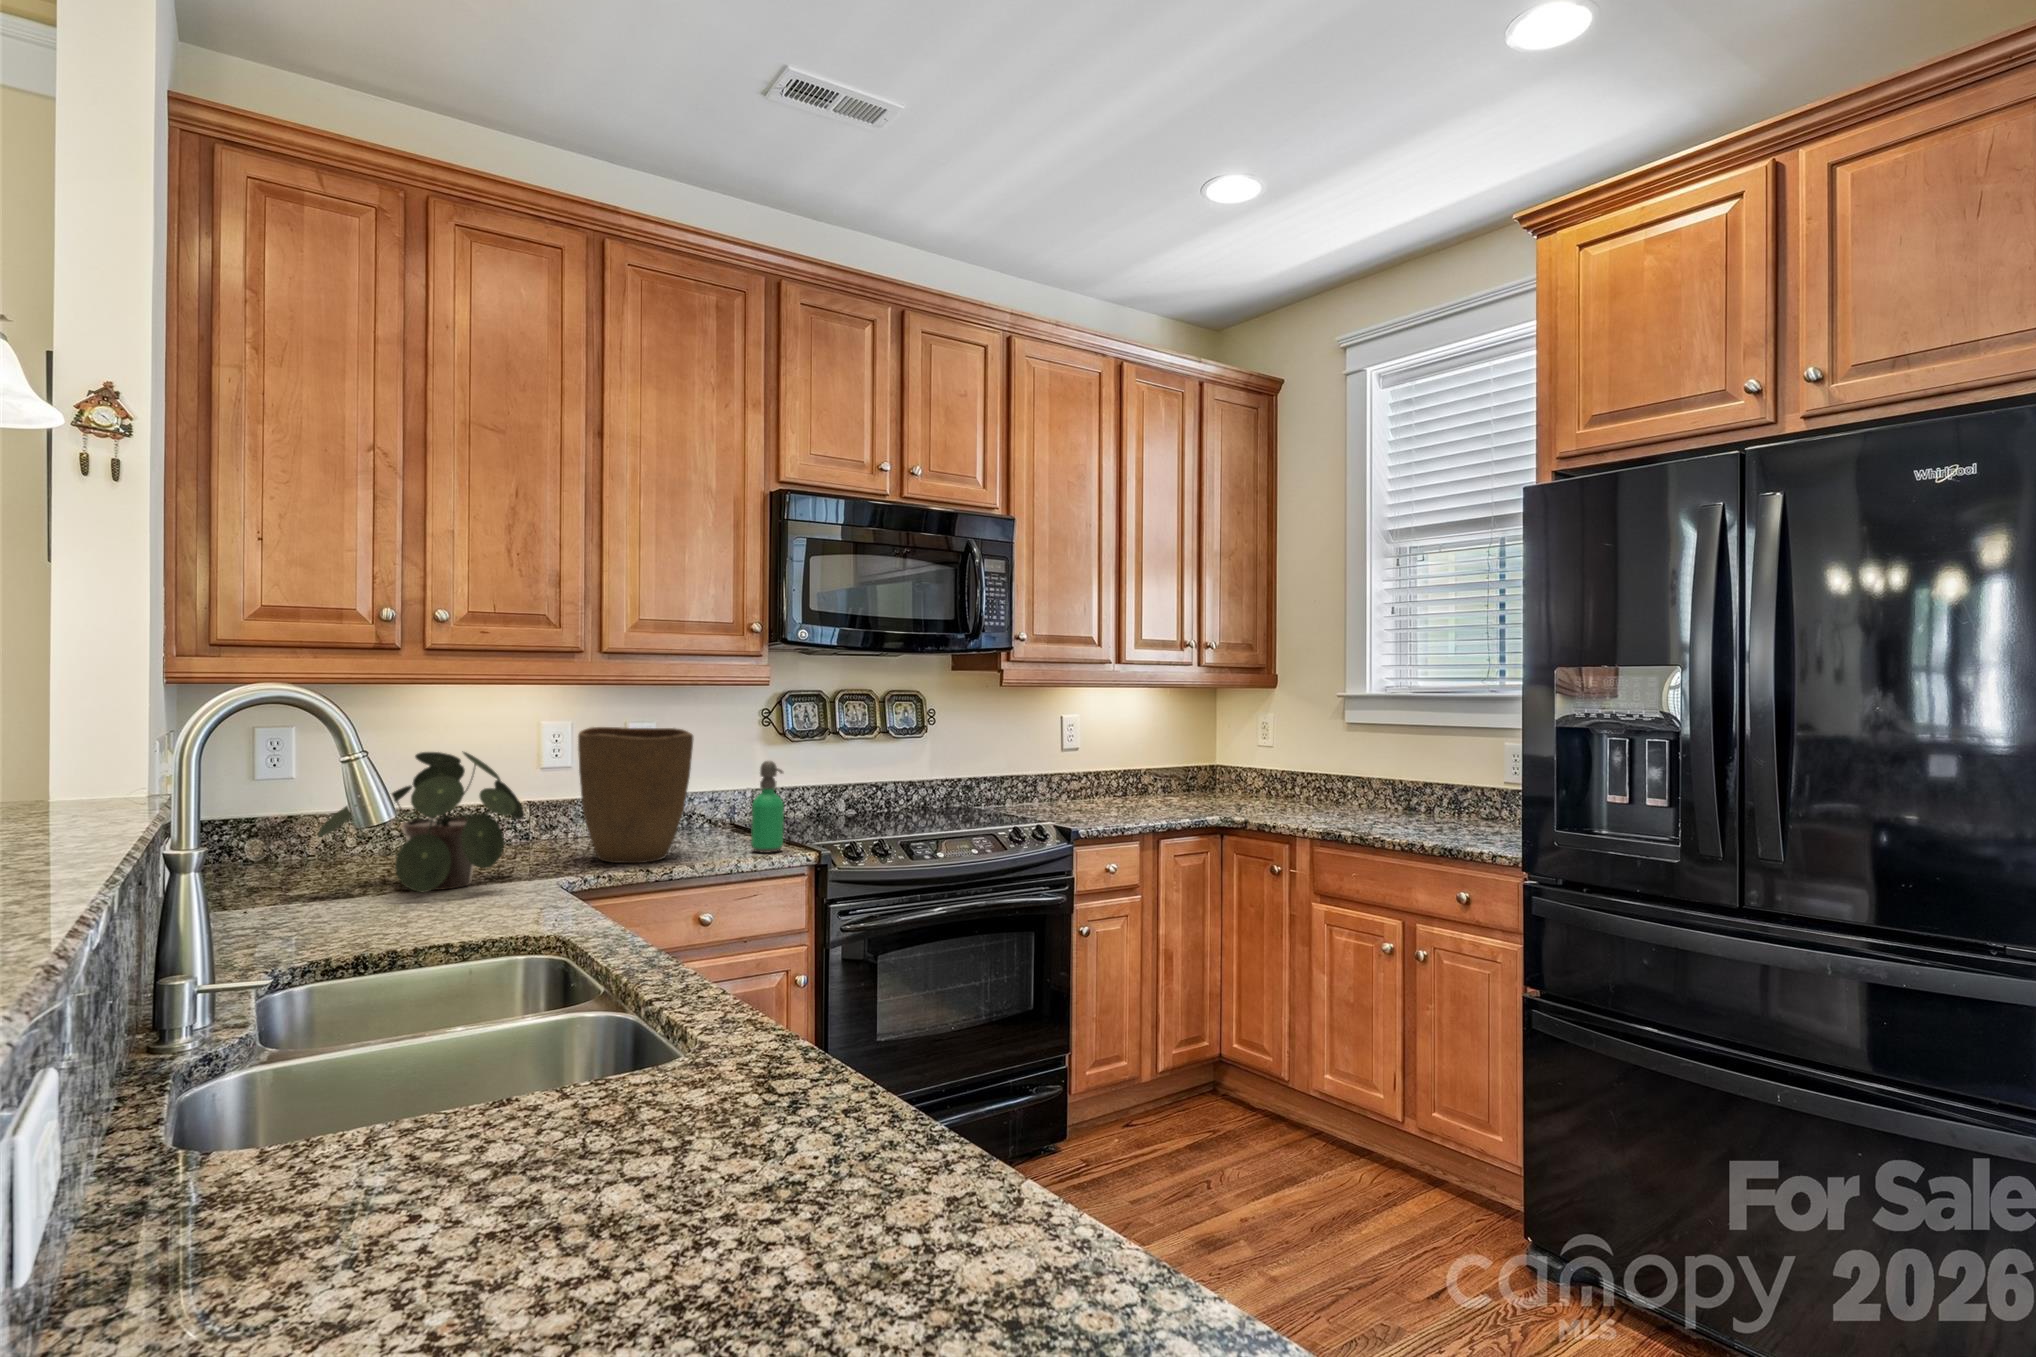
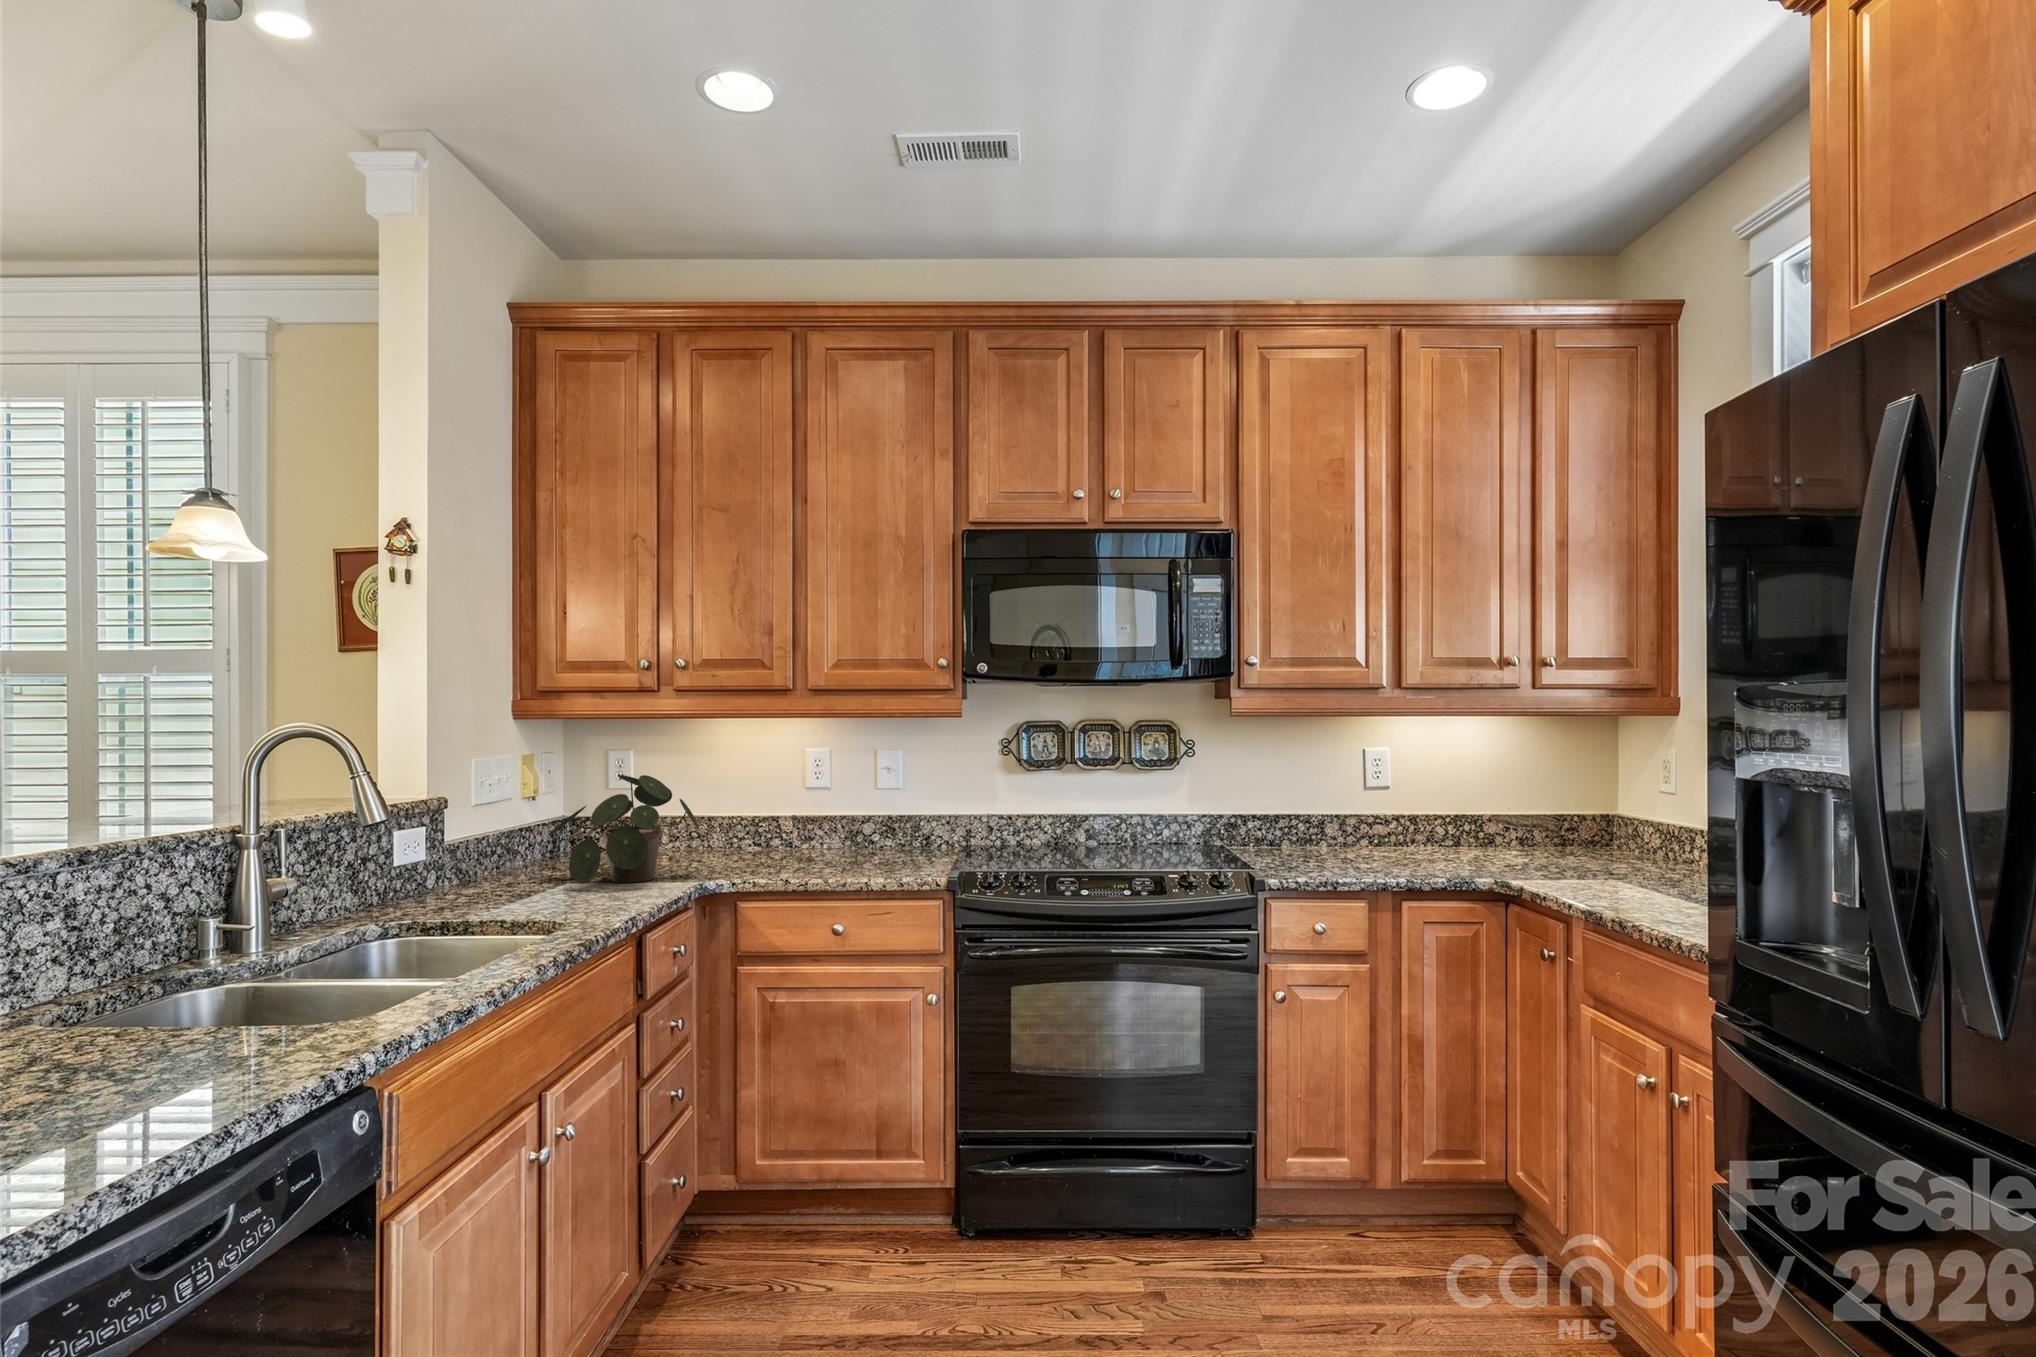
vase: present [578,727,694,863] -> none [760,756,856,875]
soap dispenser: present [751,761,784,853] -> none [904,790,933,876]

